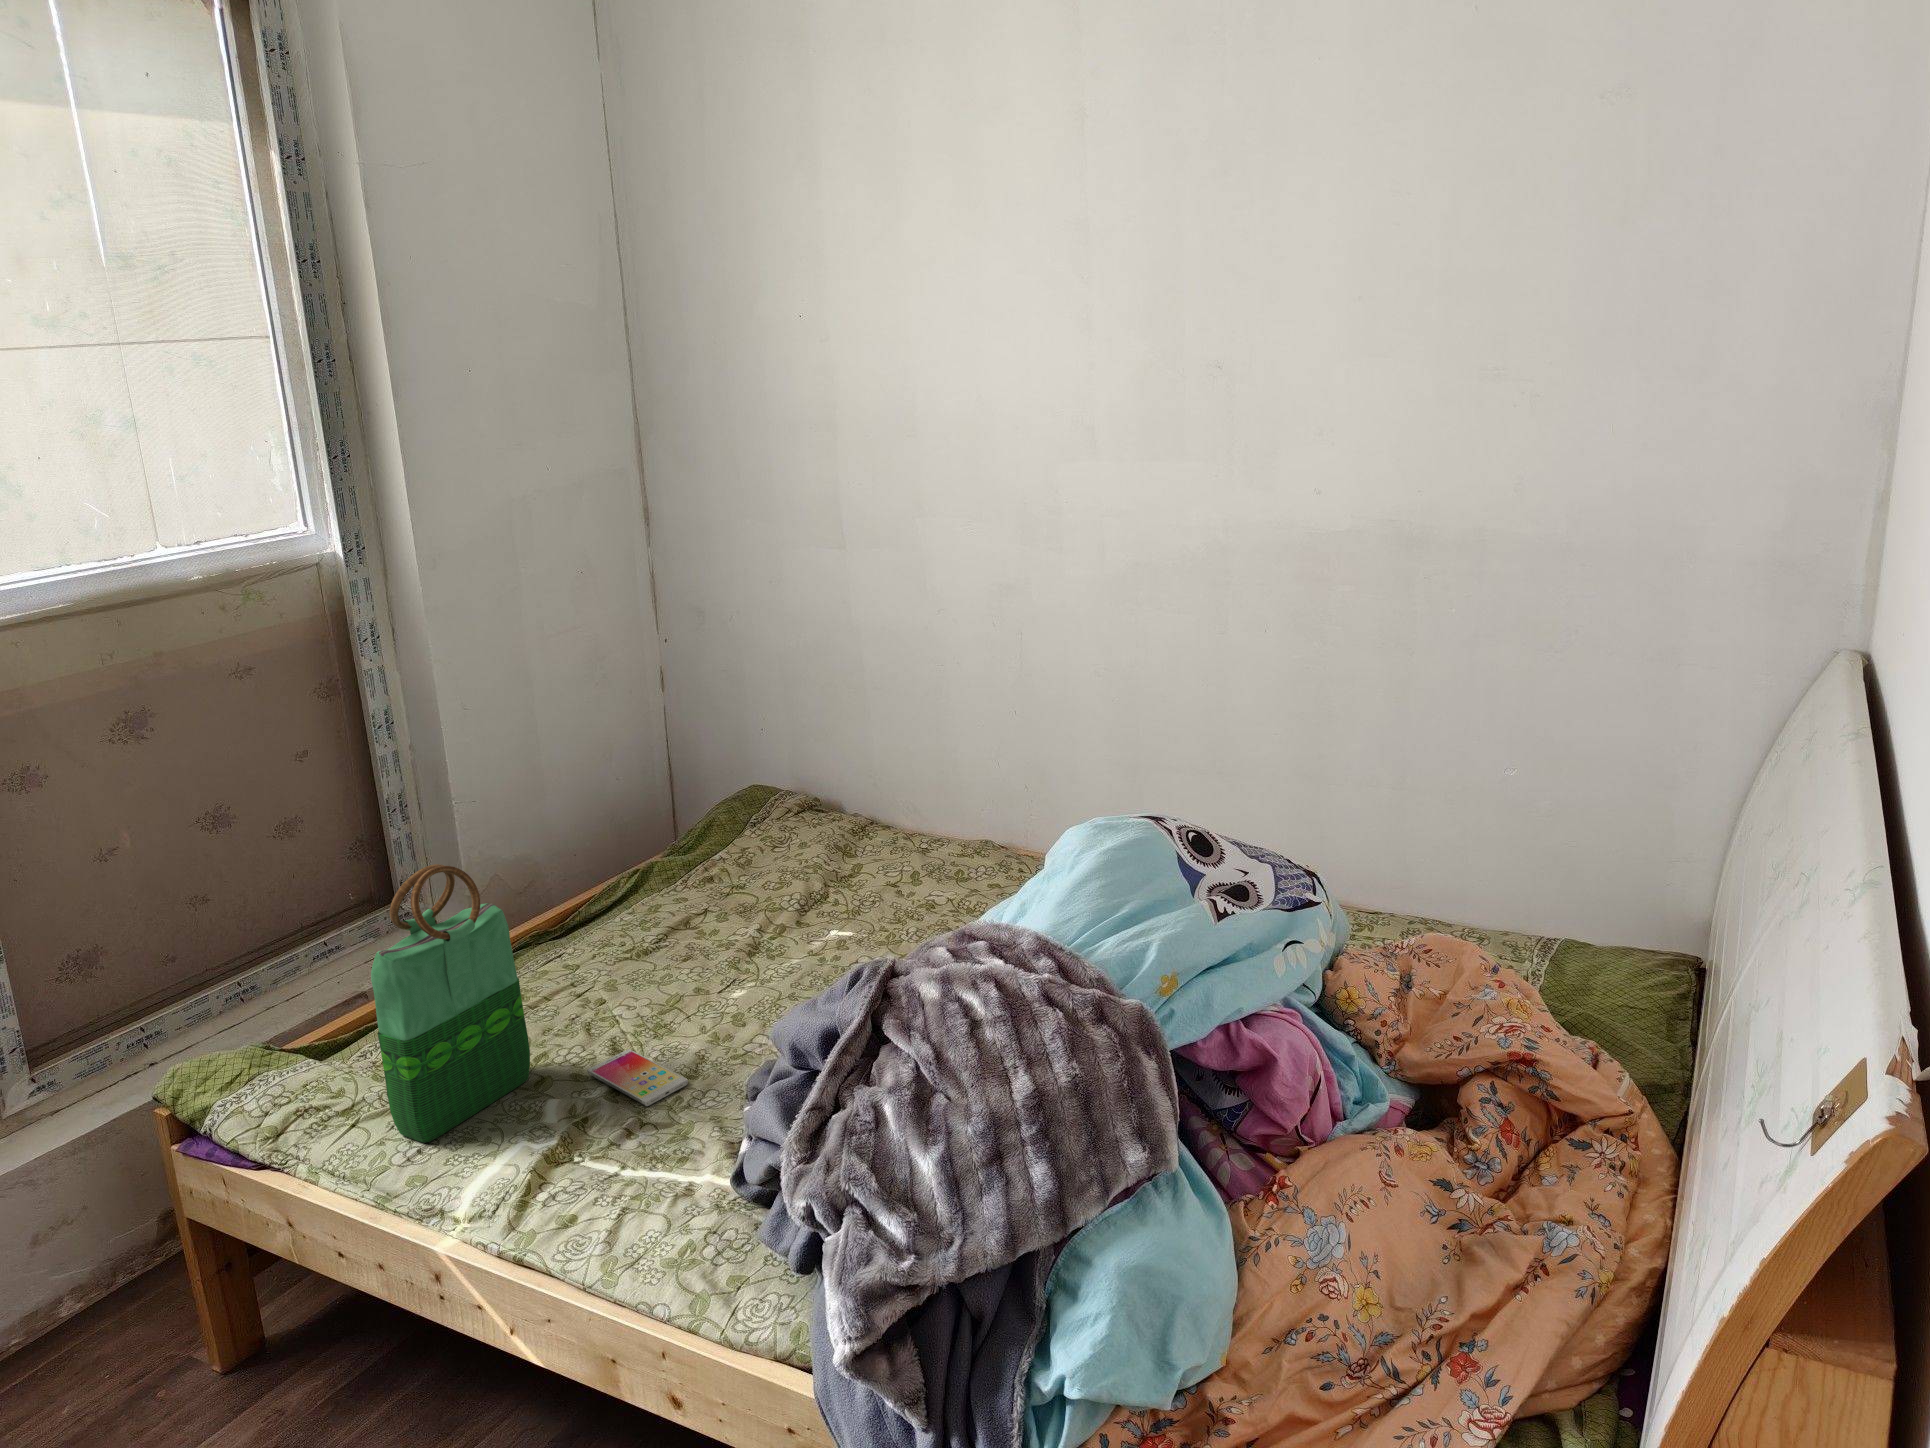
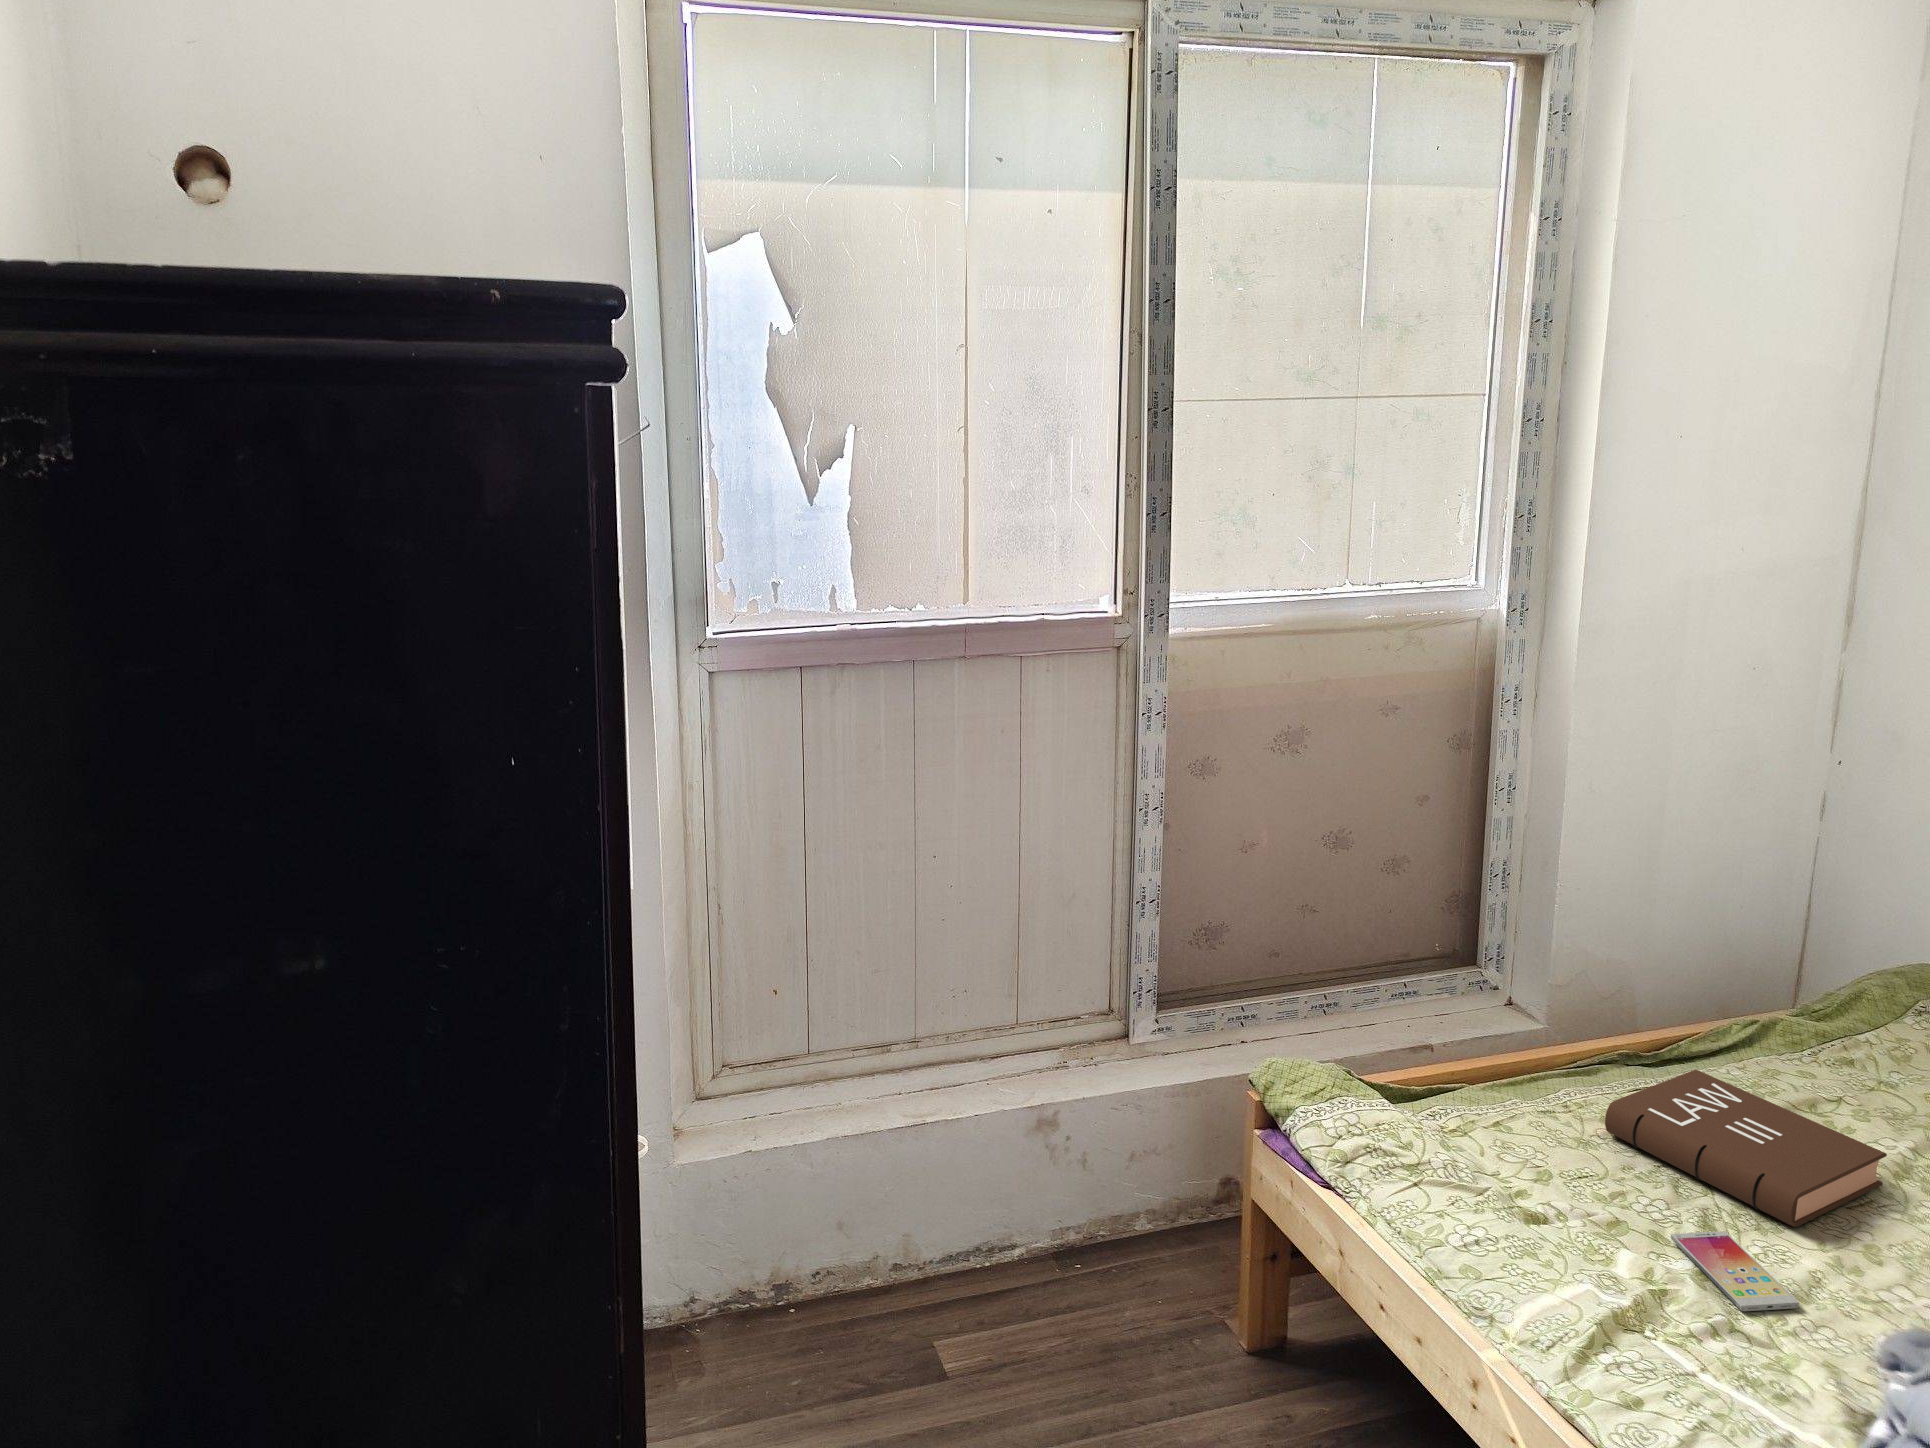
tote bag: present [371,864,530,1143] -> none [1456,959,1618,1236]
book: none [523,926,738,1023] -> present [1605,1070,1887,1227]

